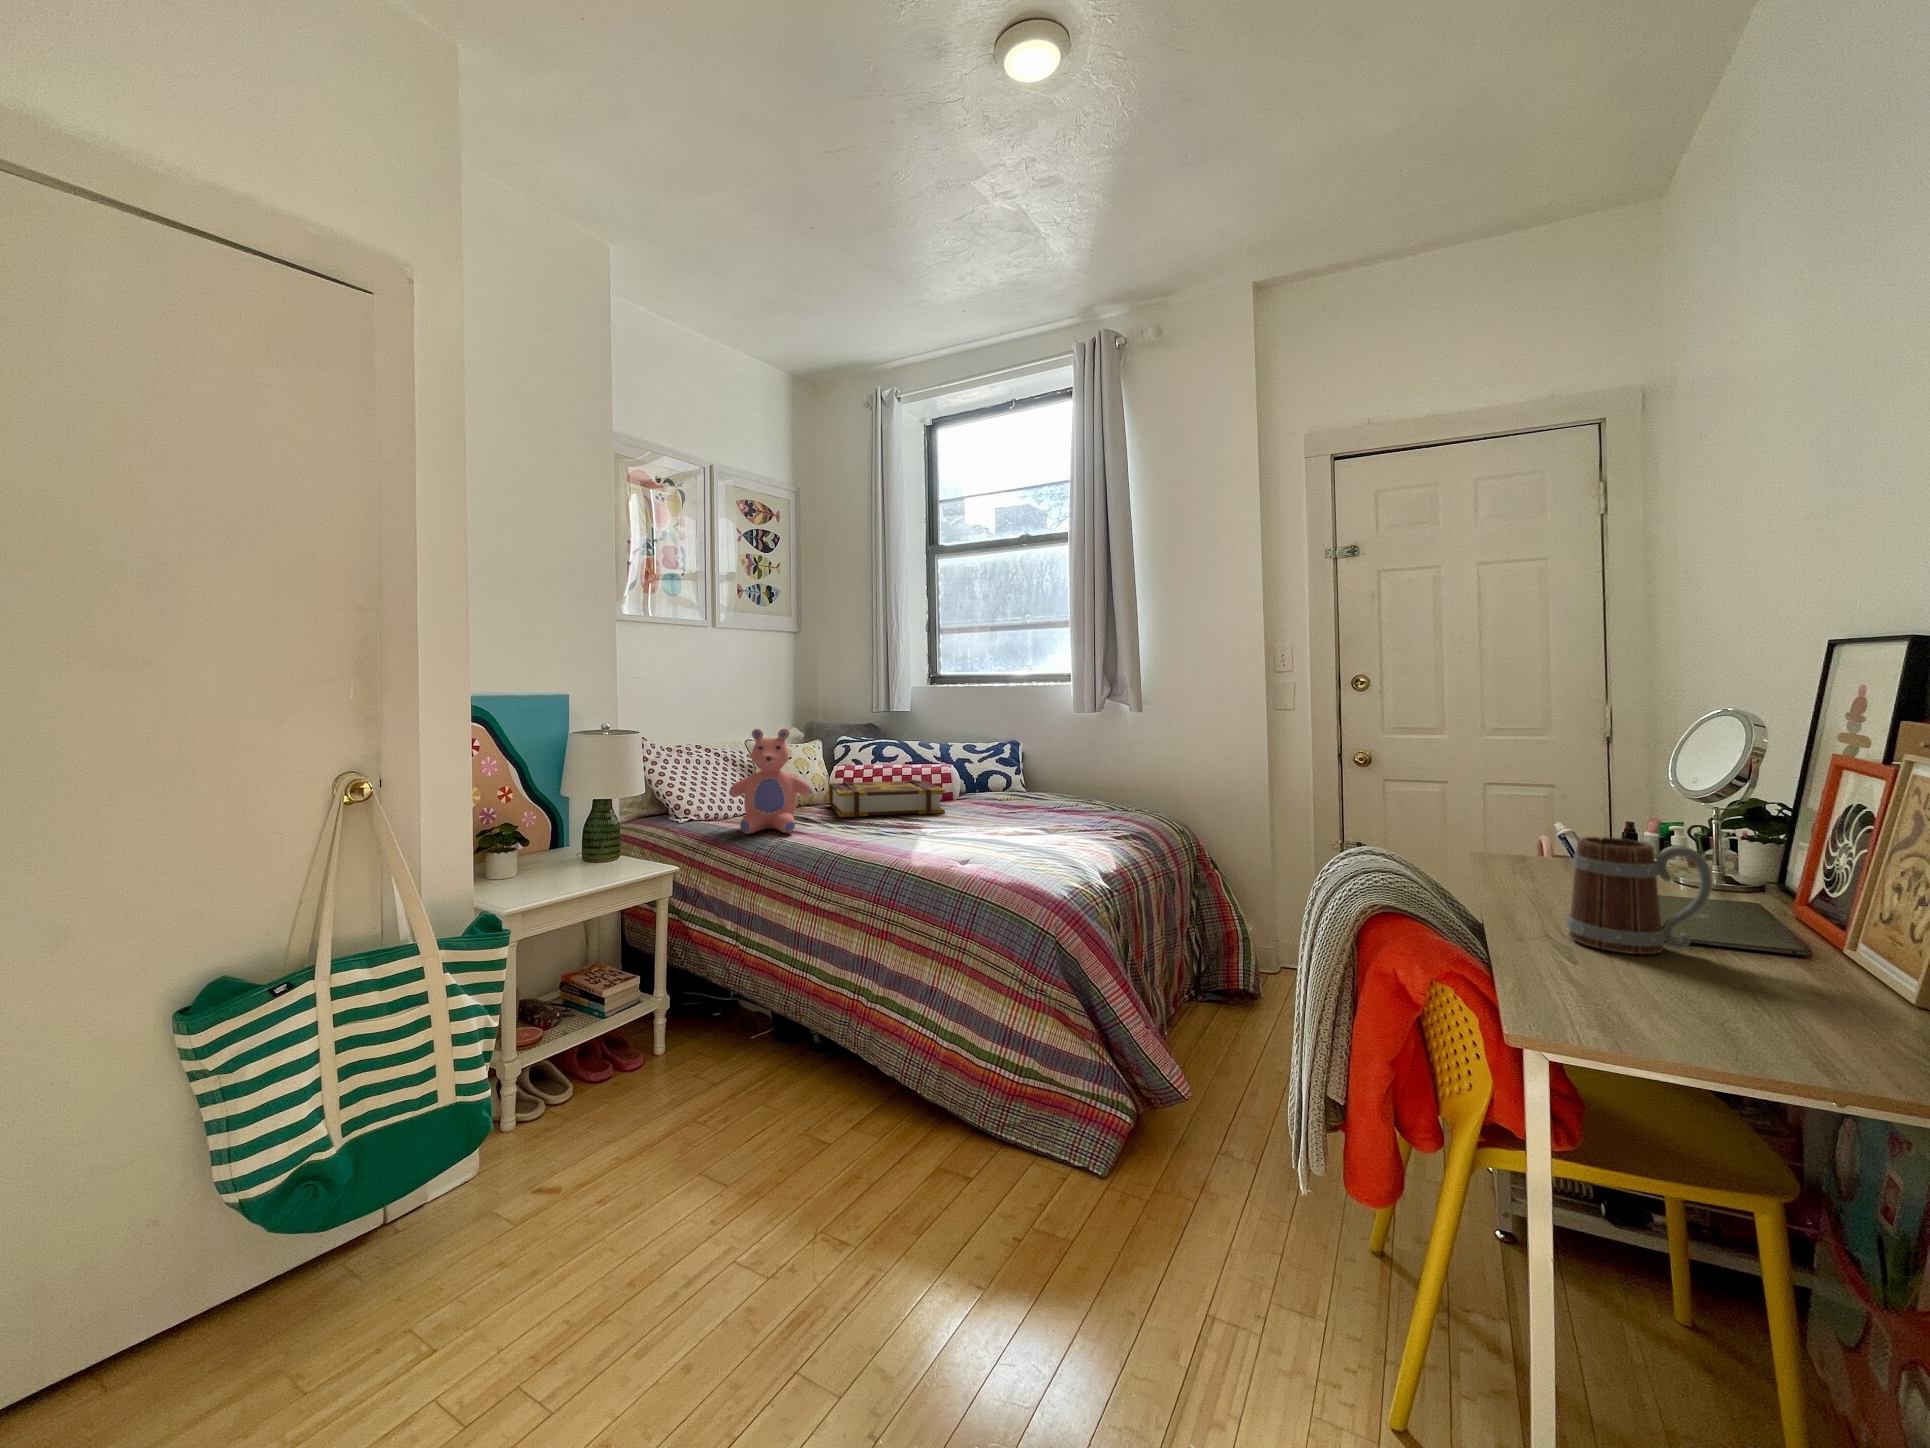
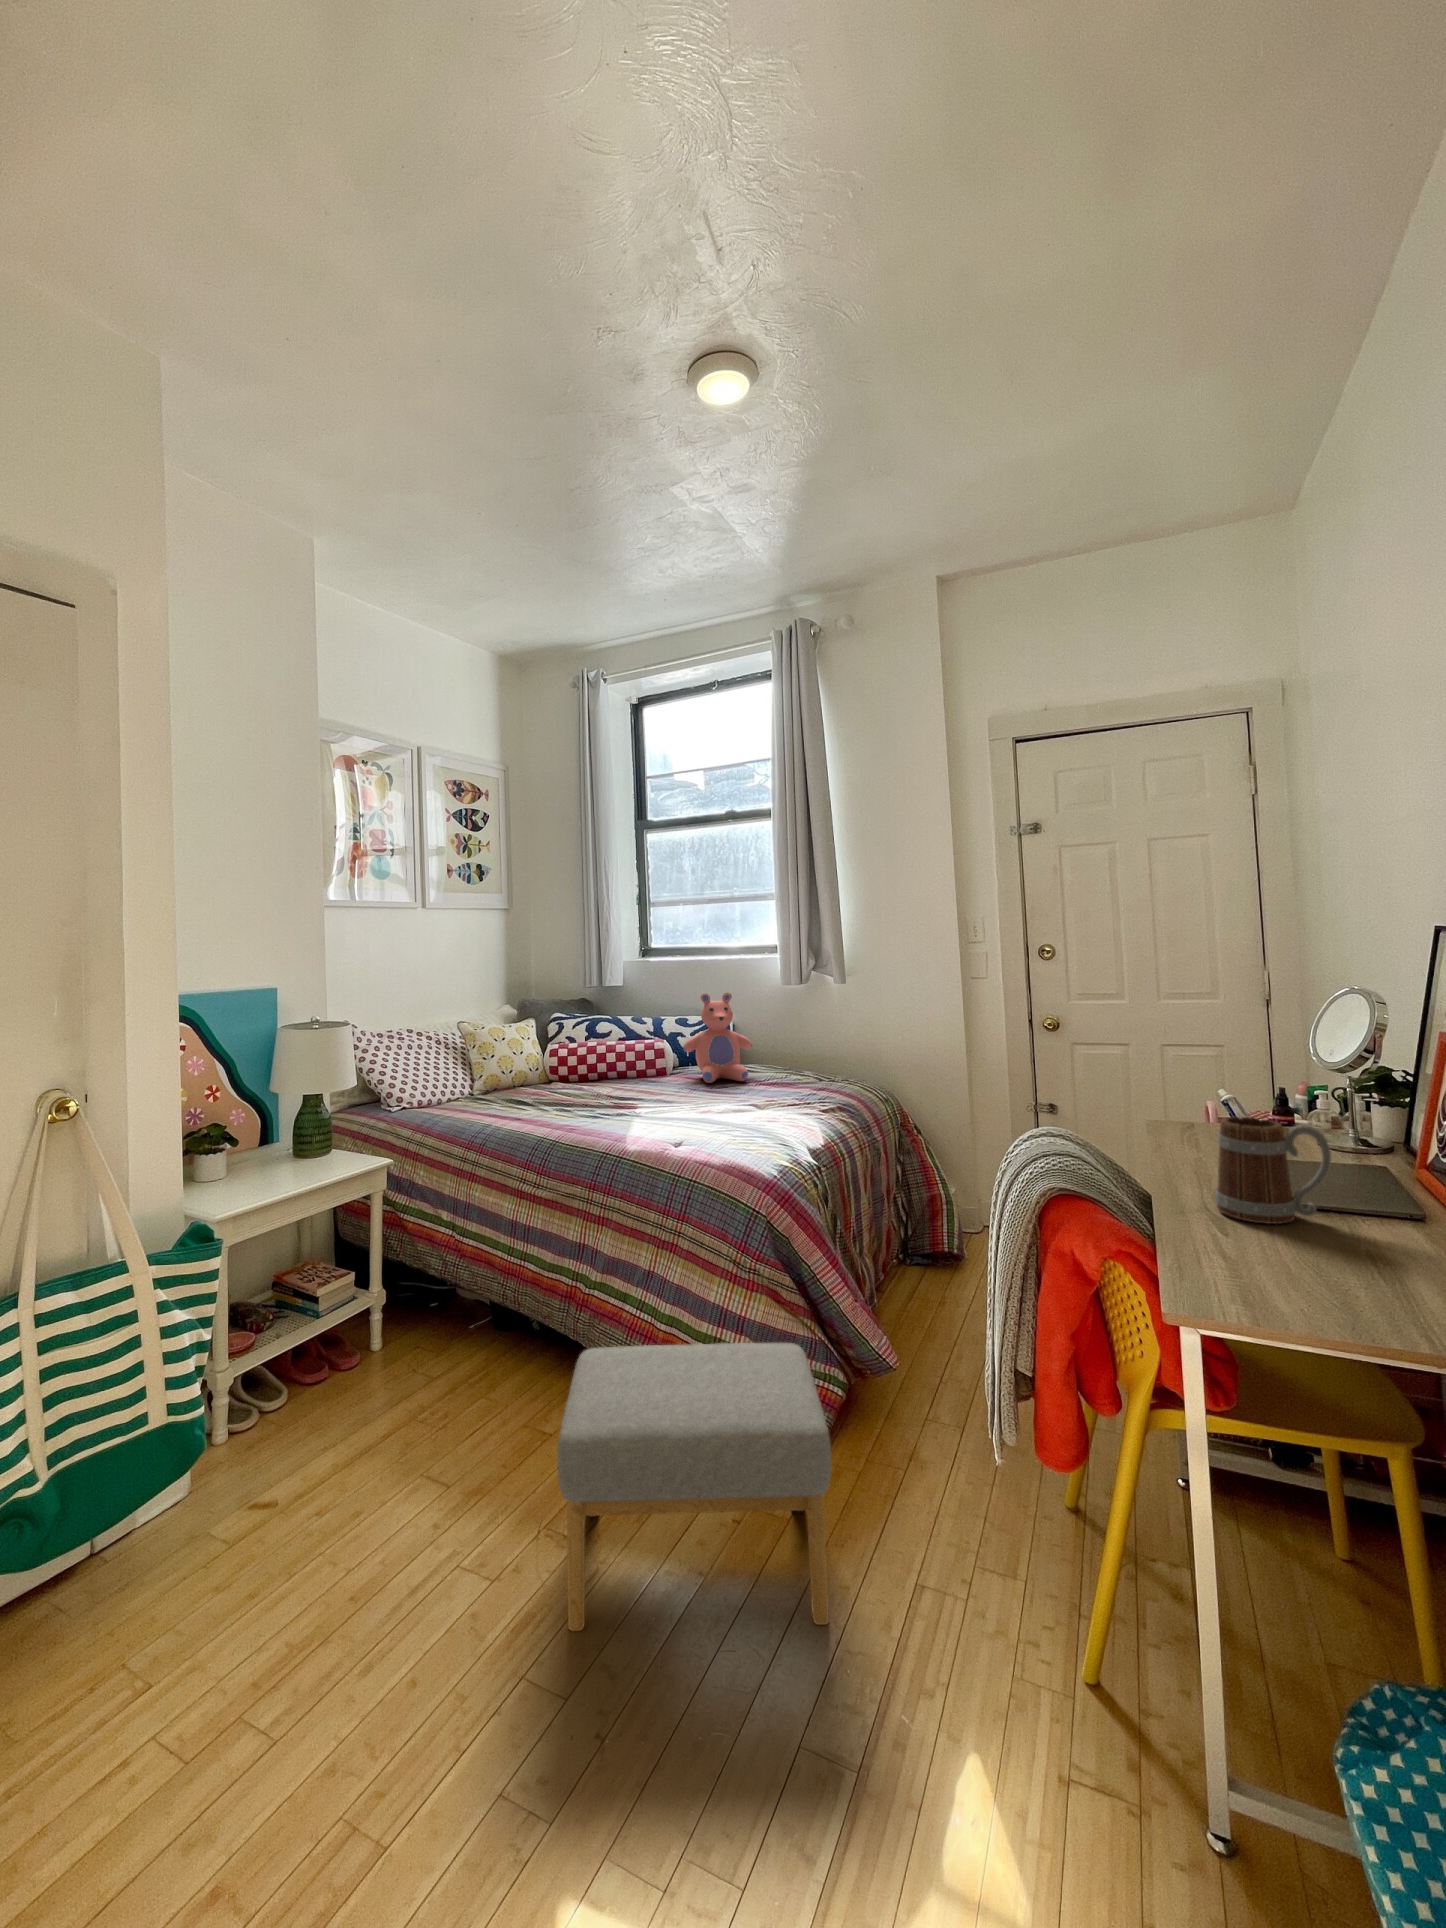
teddy bear: present [729,729,812,834] -> present [683,992,752,1083]
book: present [829,780,945,817] -> none [543,1056,659,1099]
footstool: none [837,1056,1122,1351] -> present [557,1343,831,1631]

